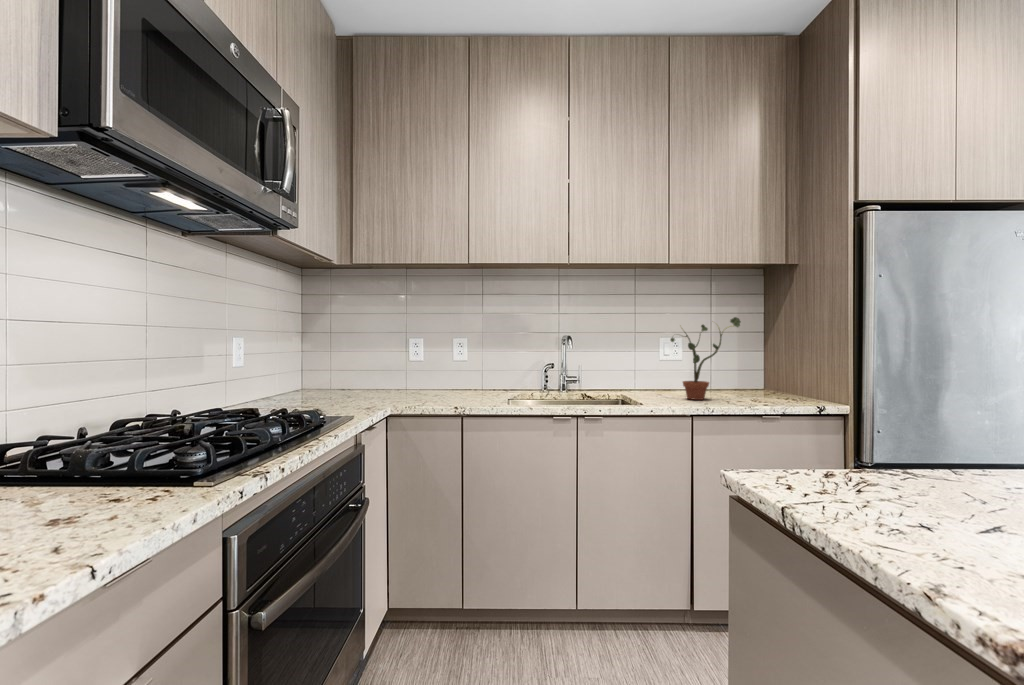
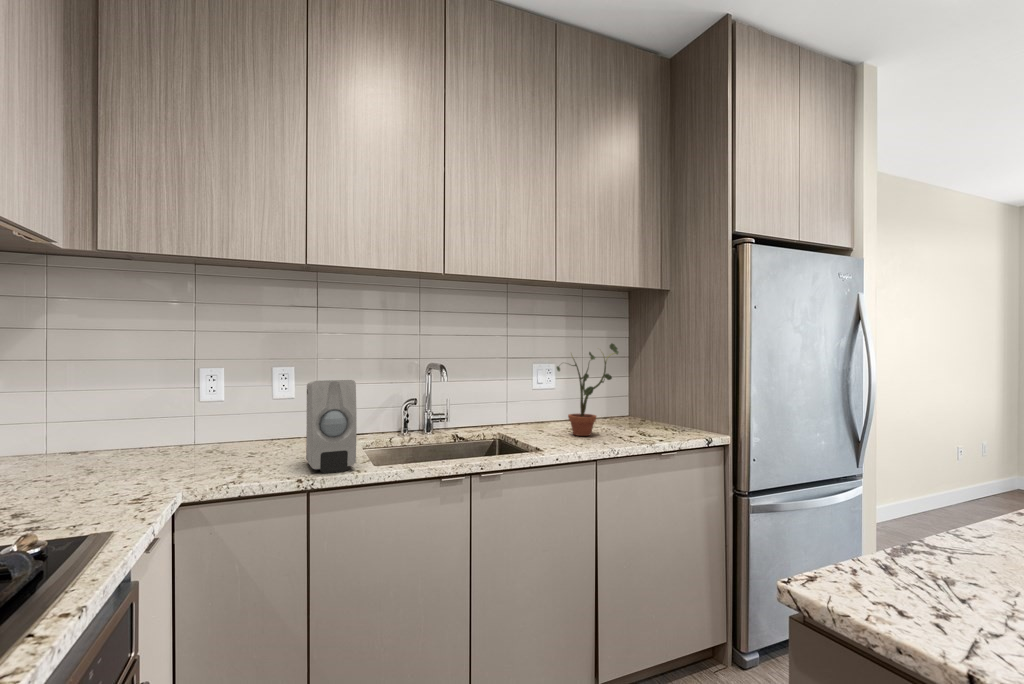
soap dispenser: none [466,343,495,406] -> present [306,380,357,473]

